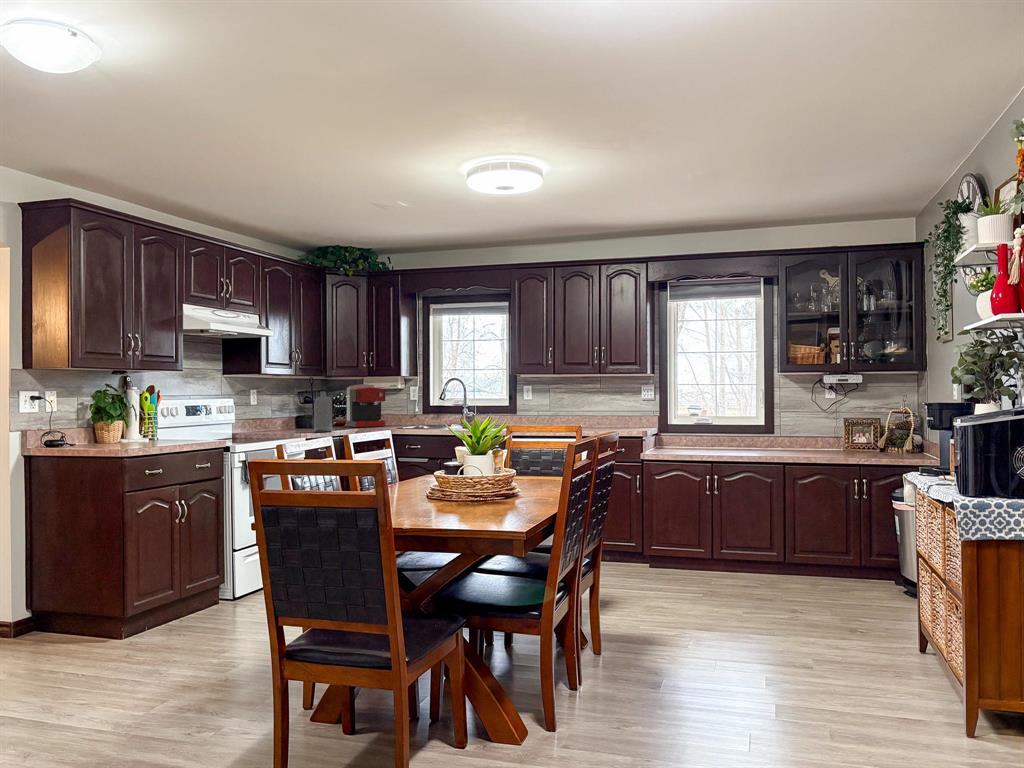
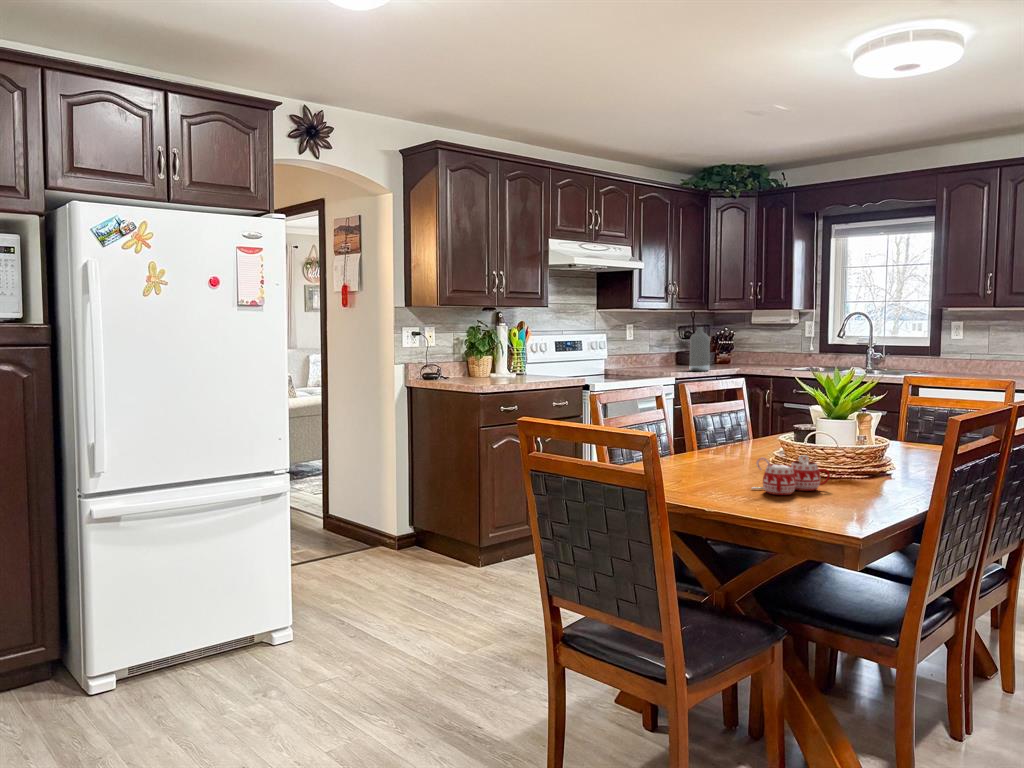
coffee maker: present [347,384,385,427] -> none [731,319,775,366]
mug: none [429,482,484,513] -> present [752,455,830,495]

